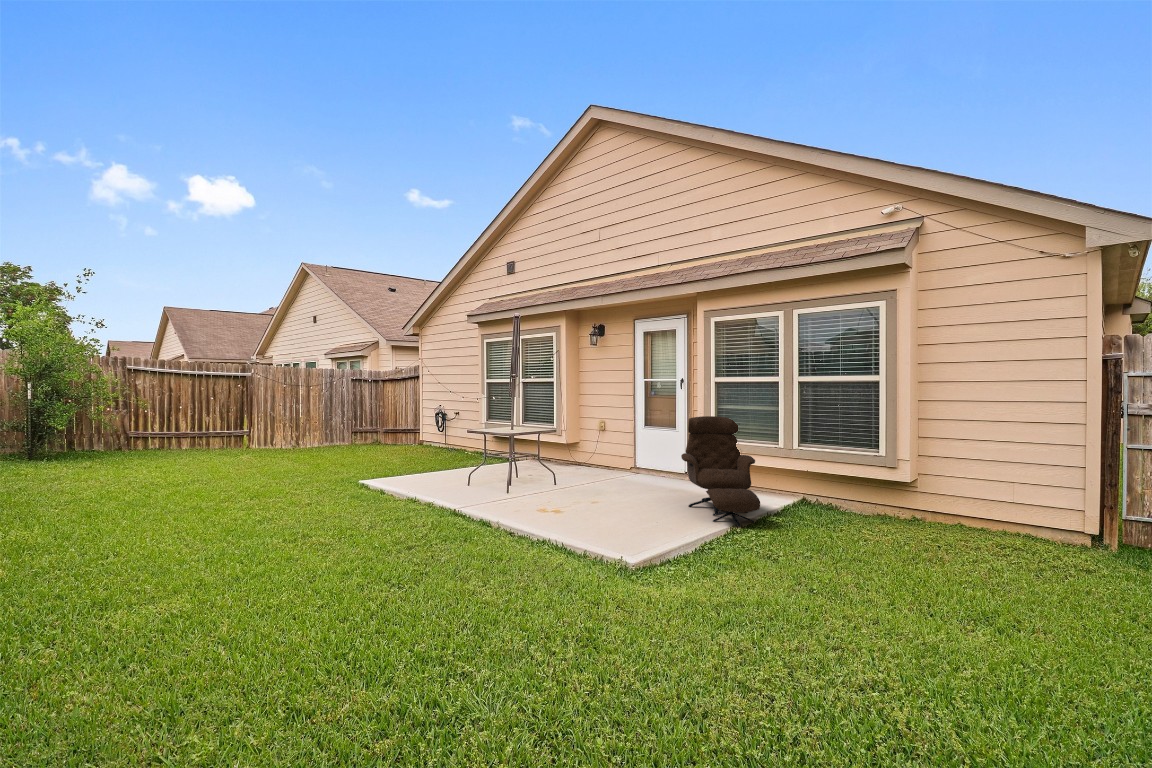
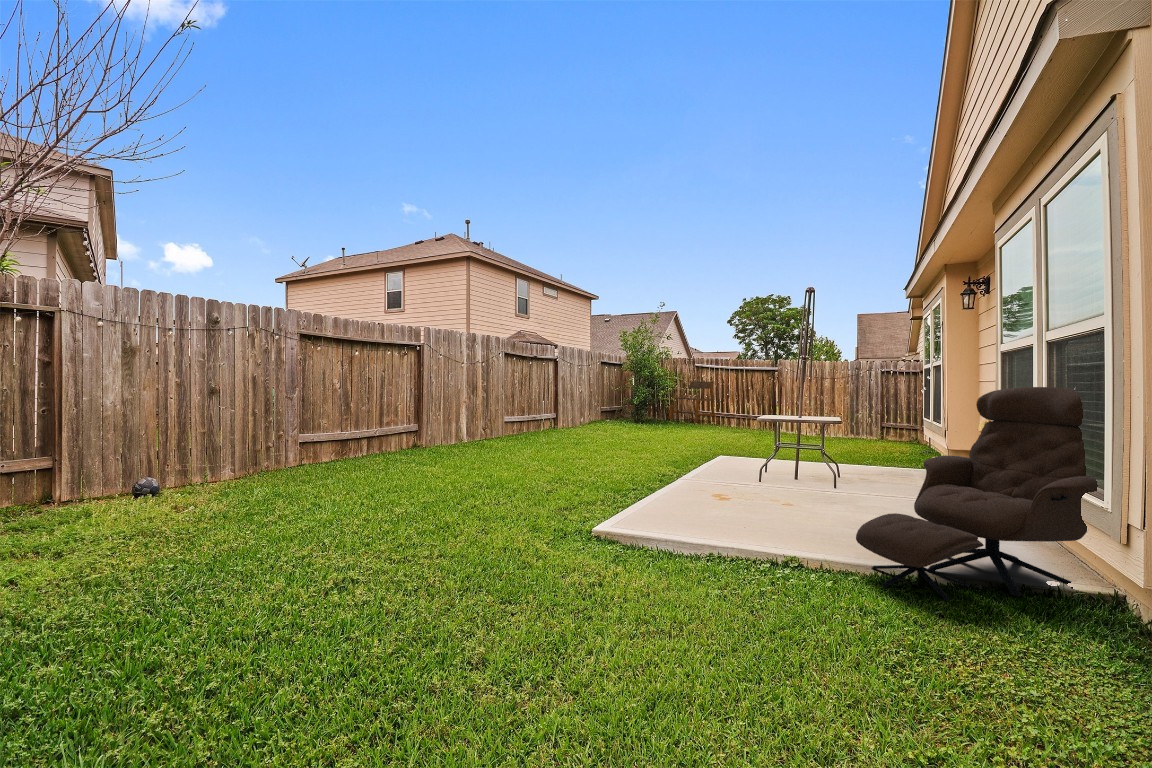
bench: none [79,390,170,449] -> present [670,381,715,422]

